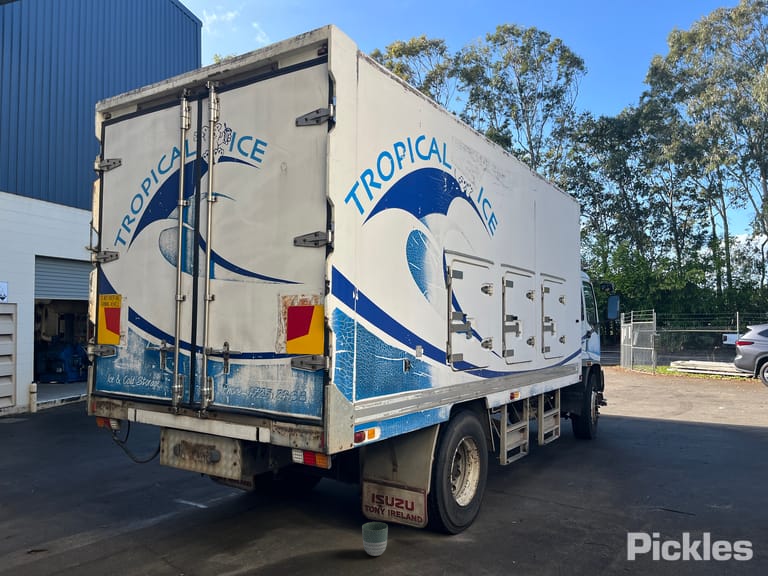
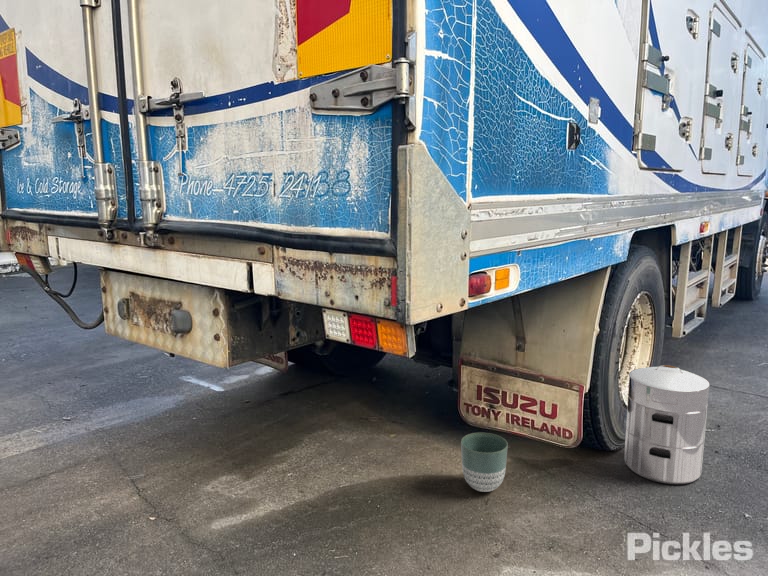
waste bin: none [458,481,499,550] -> present [624,365,710,484]

